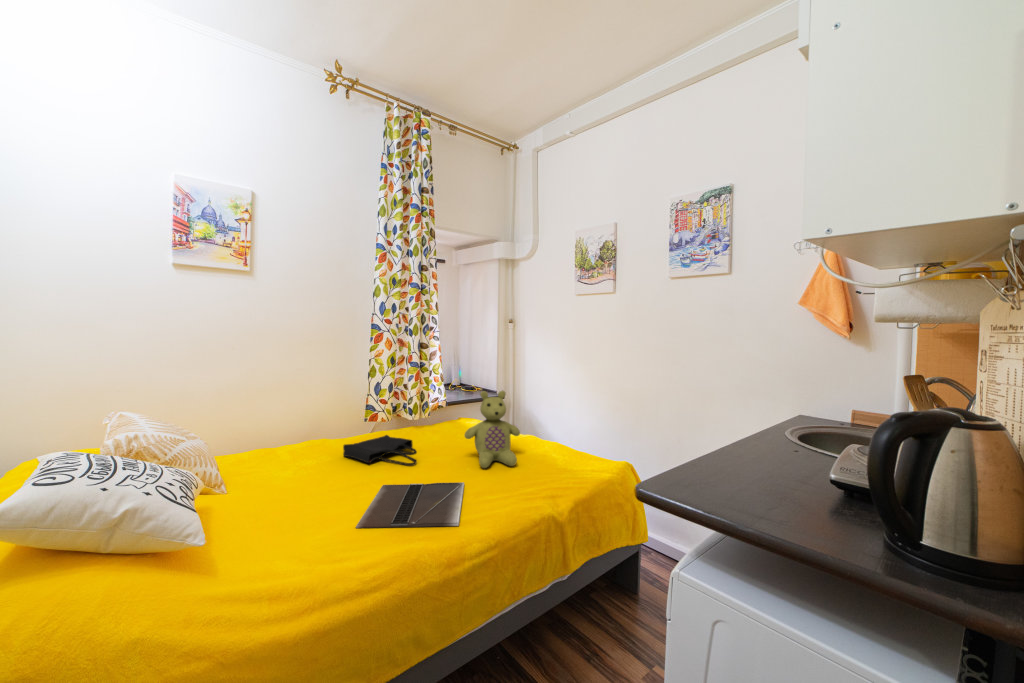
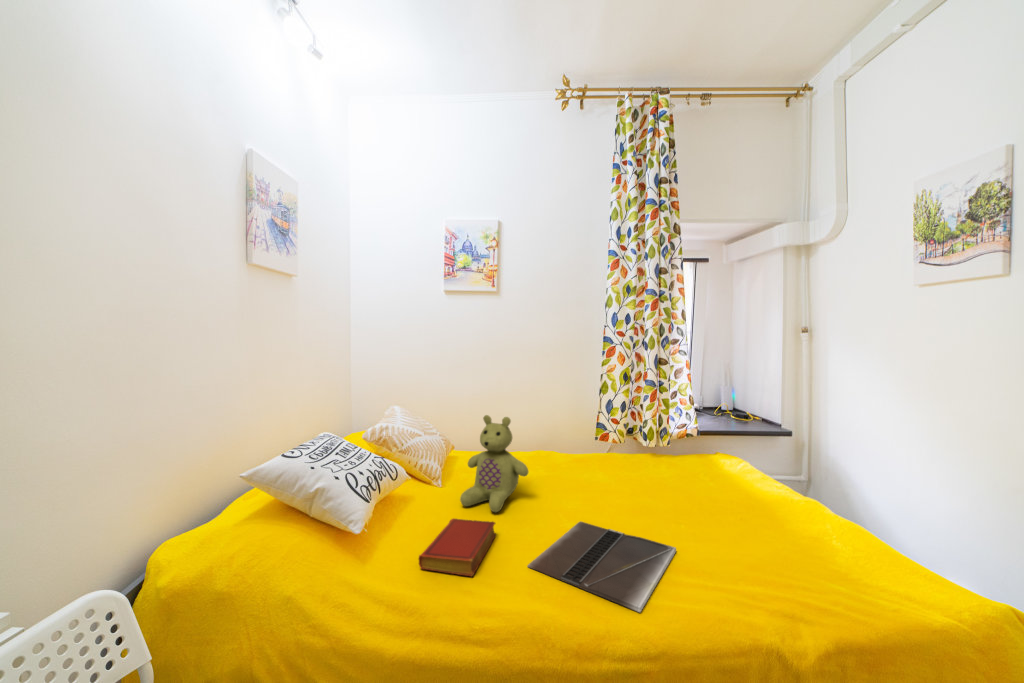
stuffed bear: present [465,390,520,468] -> present [460,415,528,512]
tote bag: present [343,435,417,466] -> none [560,460,633,505]
book: none [238,503,308,564] -> present [419,519,496,576]

